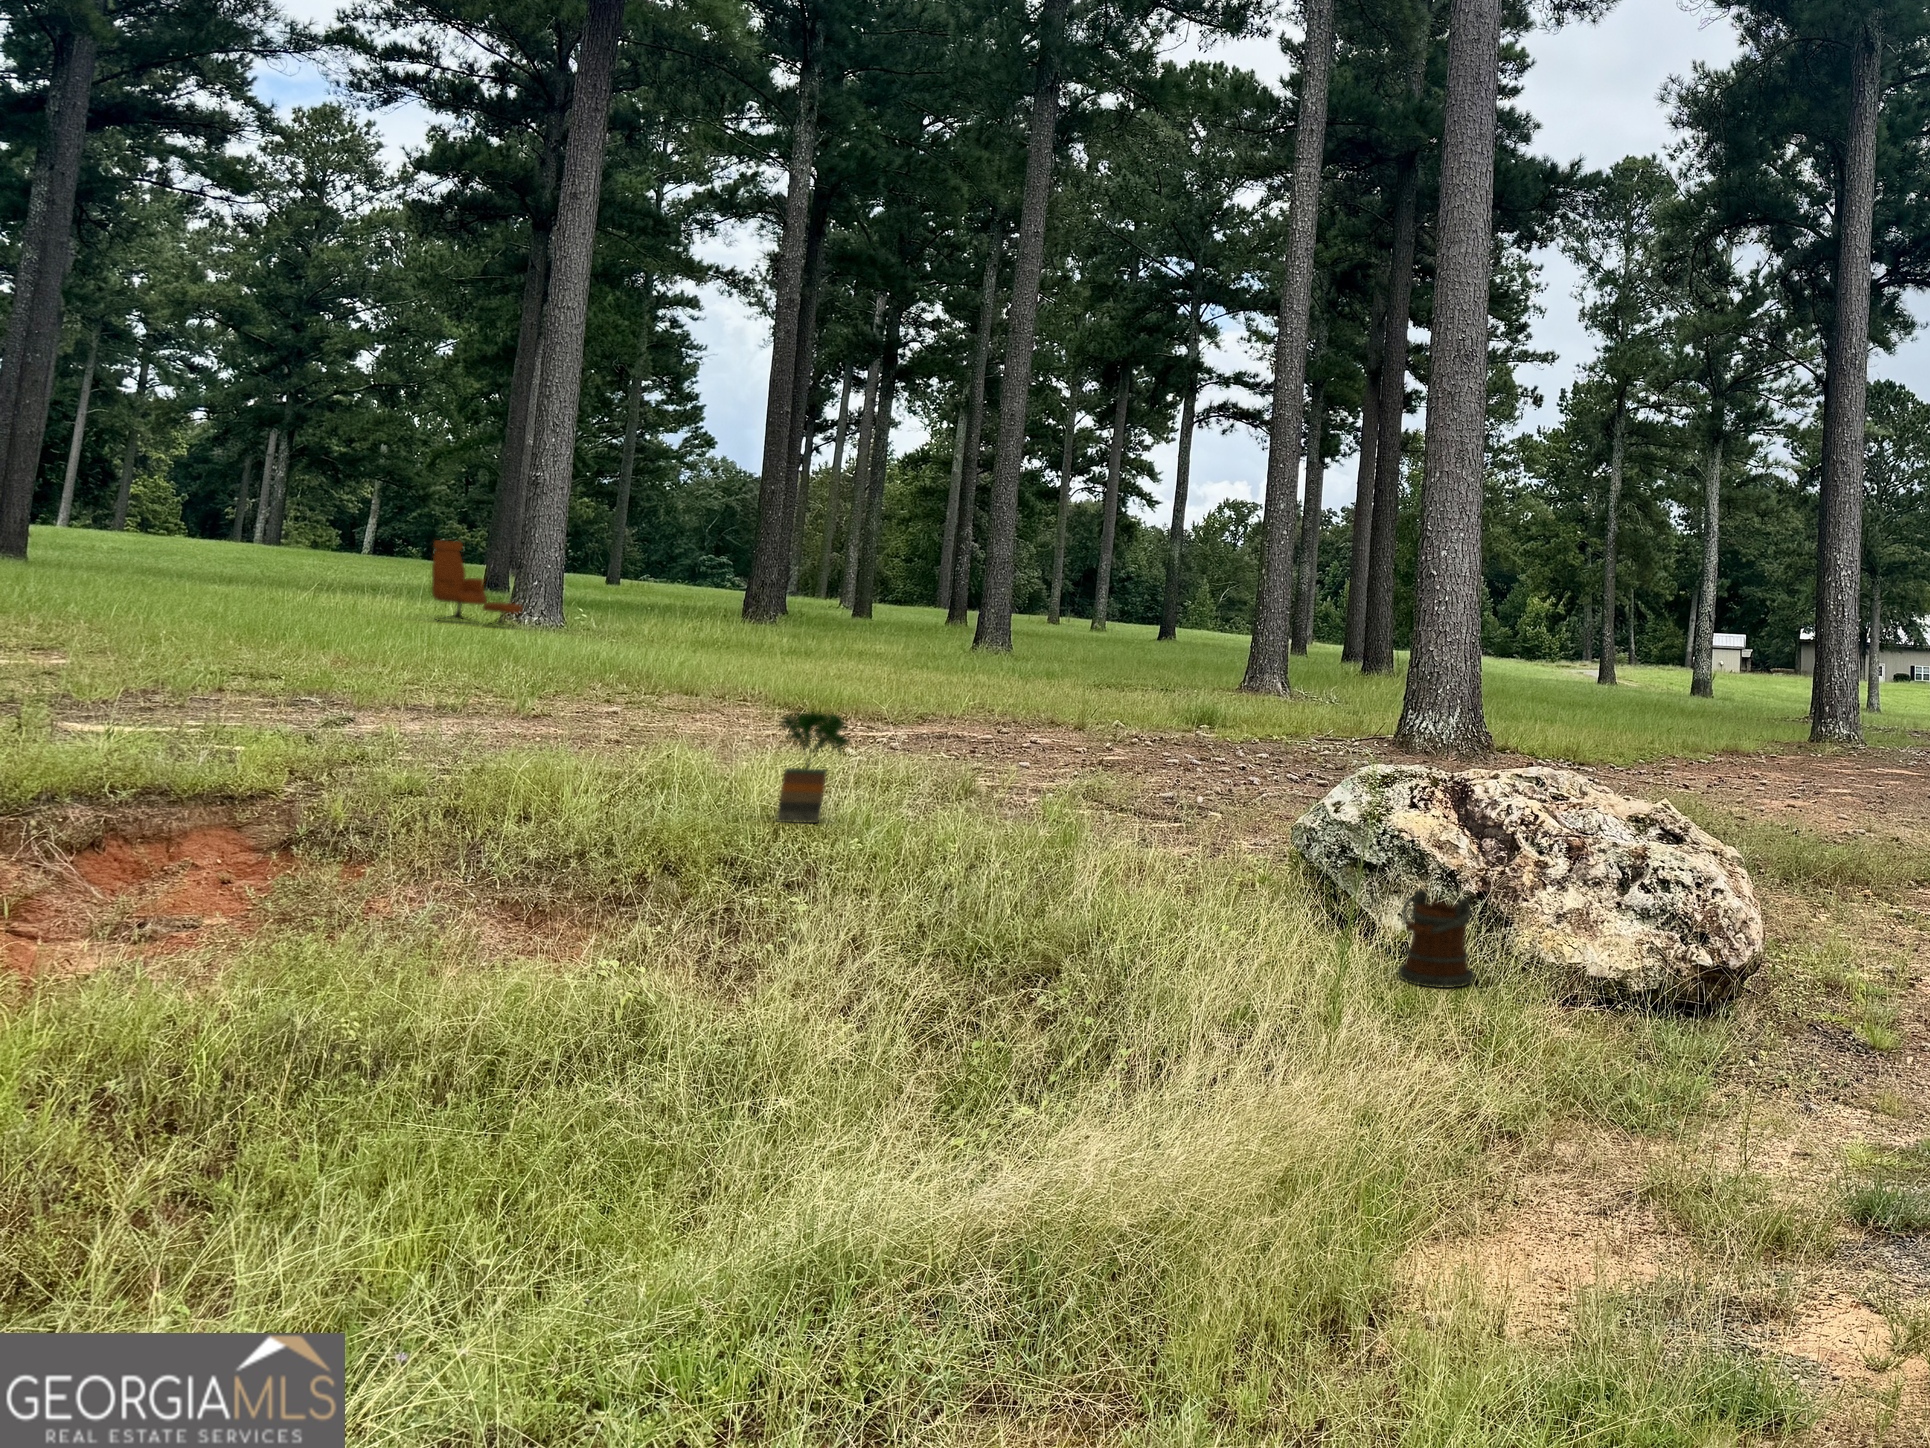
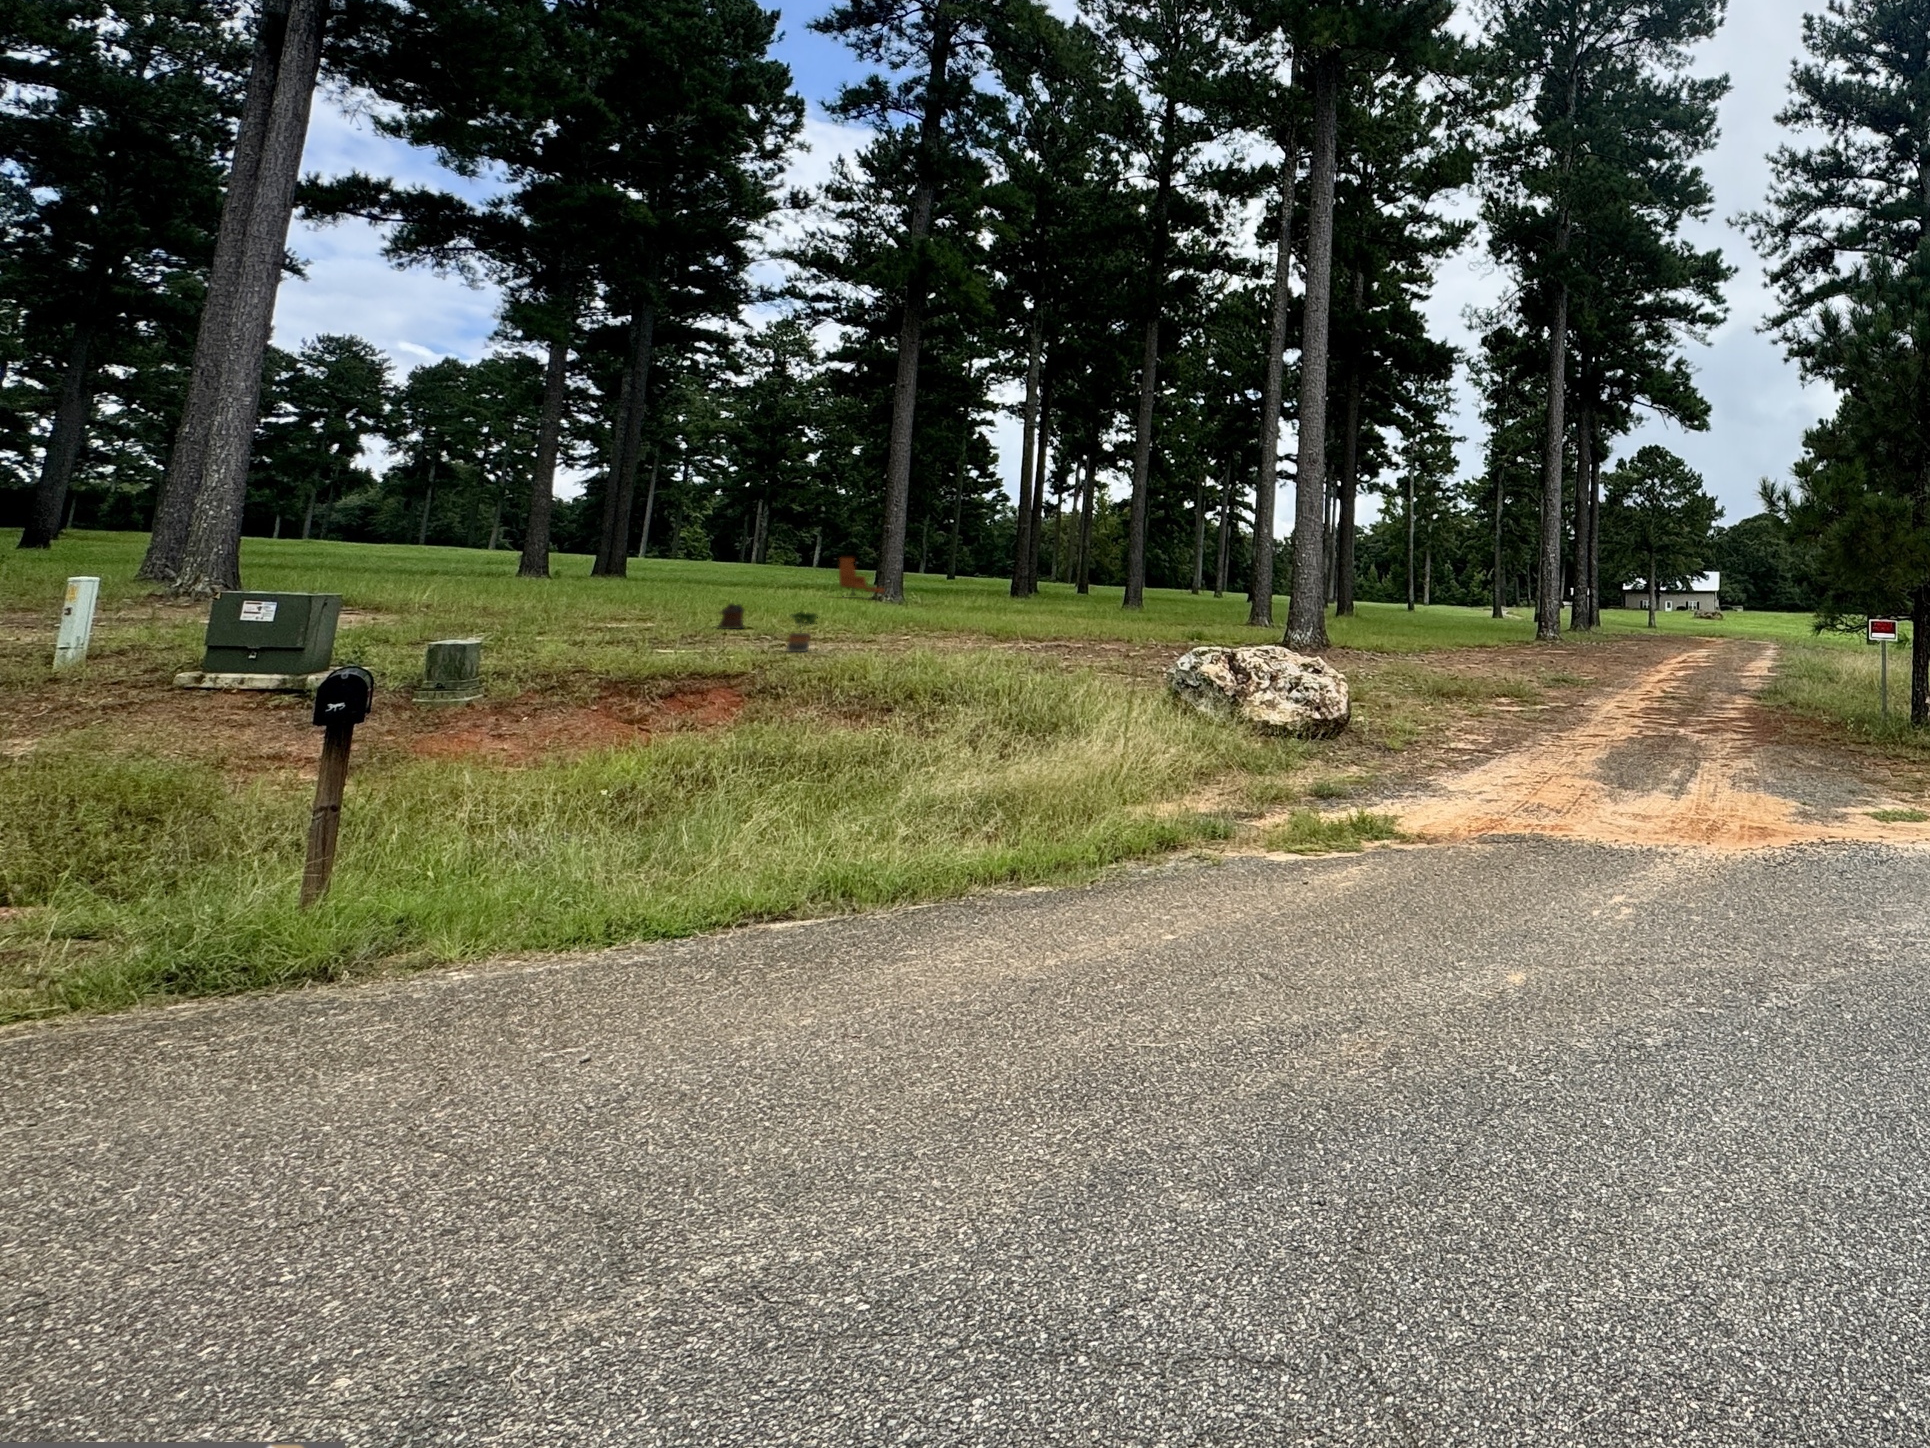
potted tree: present [777,710,850,823] -> present [786,612,820,652]
bucket: present [1398,889,1475,988] -> present [717,604,744,629]

